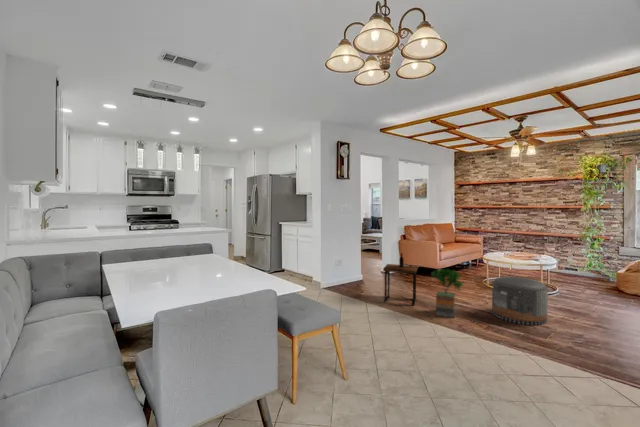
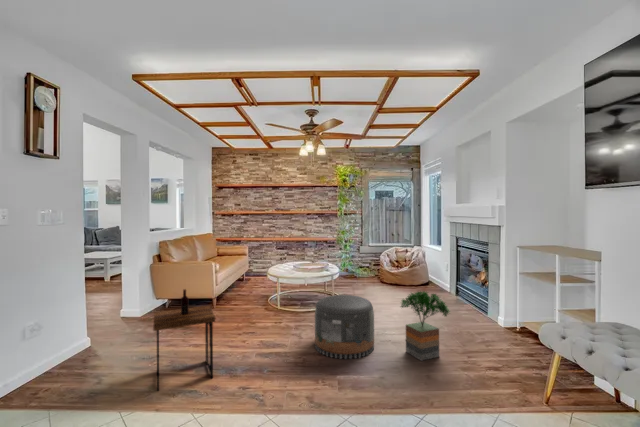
potted tree: present [432,270,463,318] -> present [401,292,450,361]

